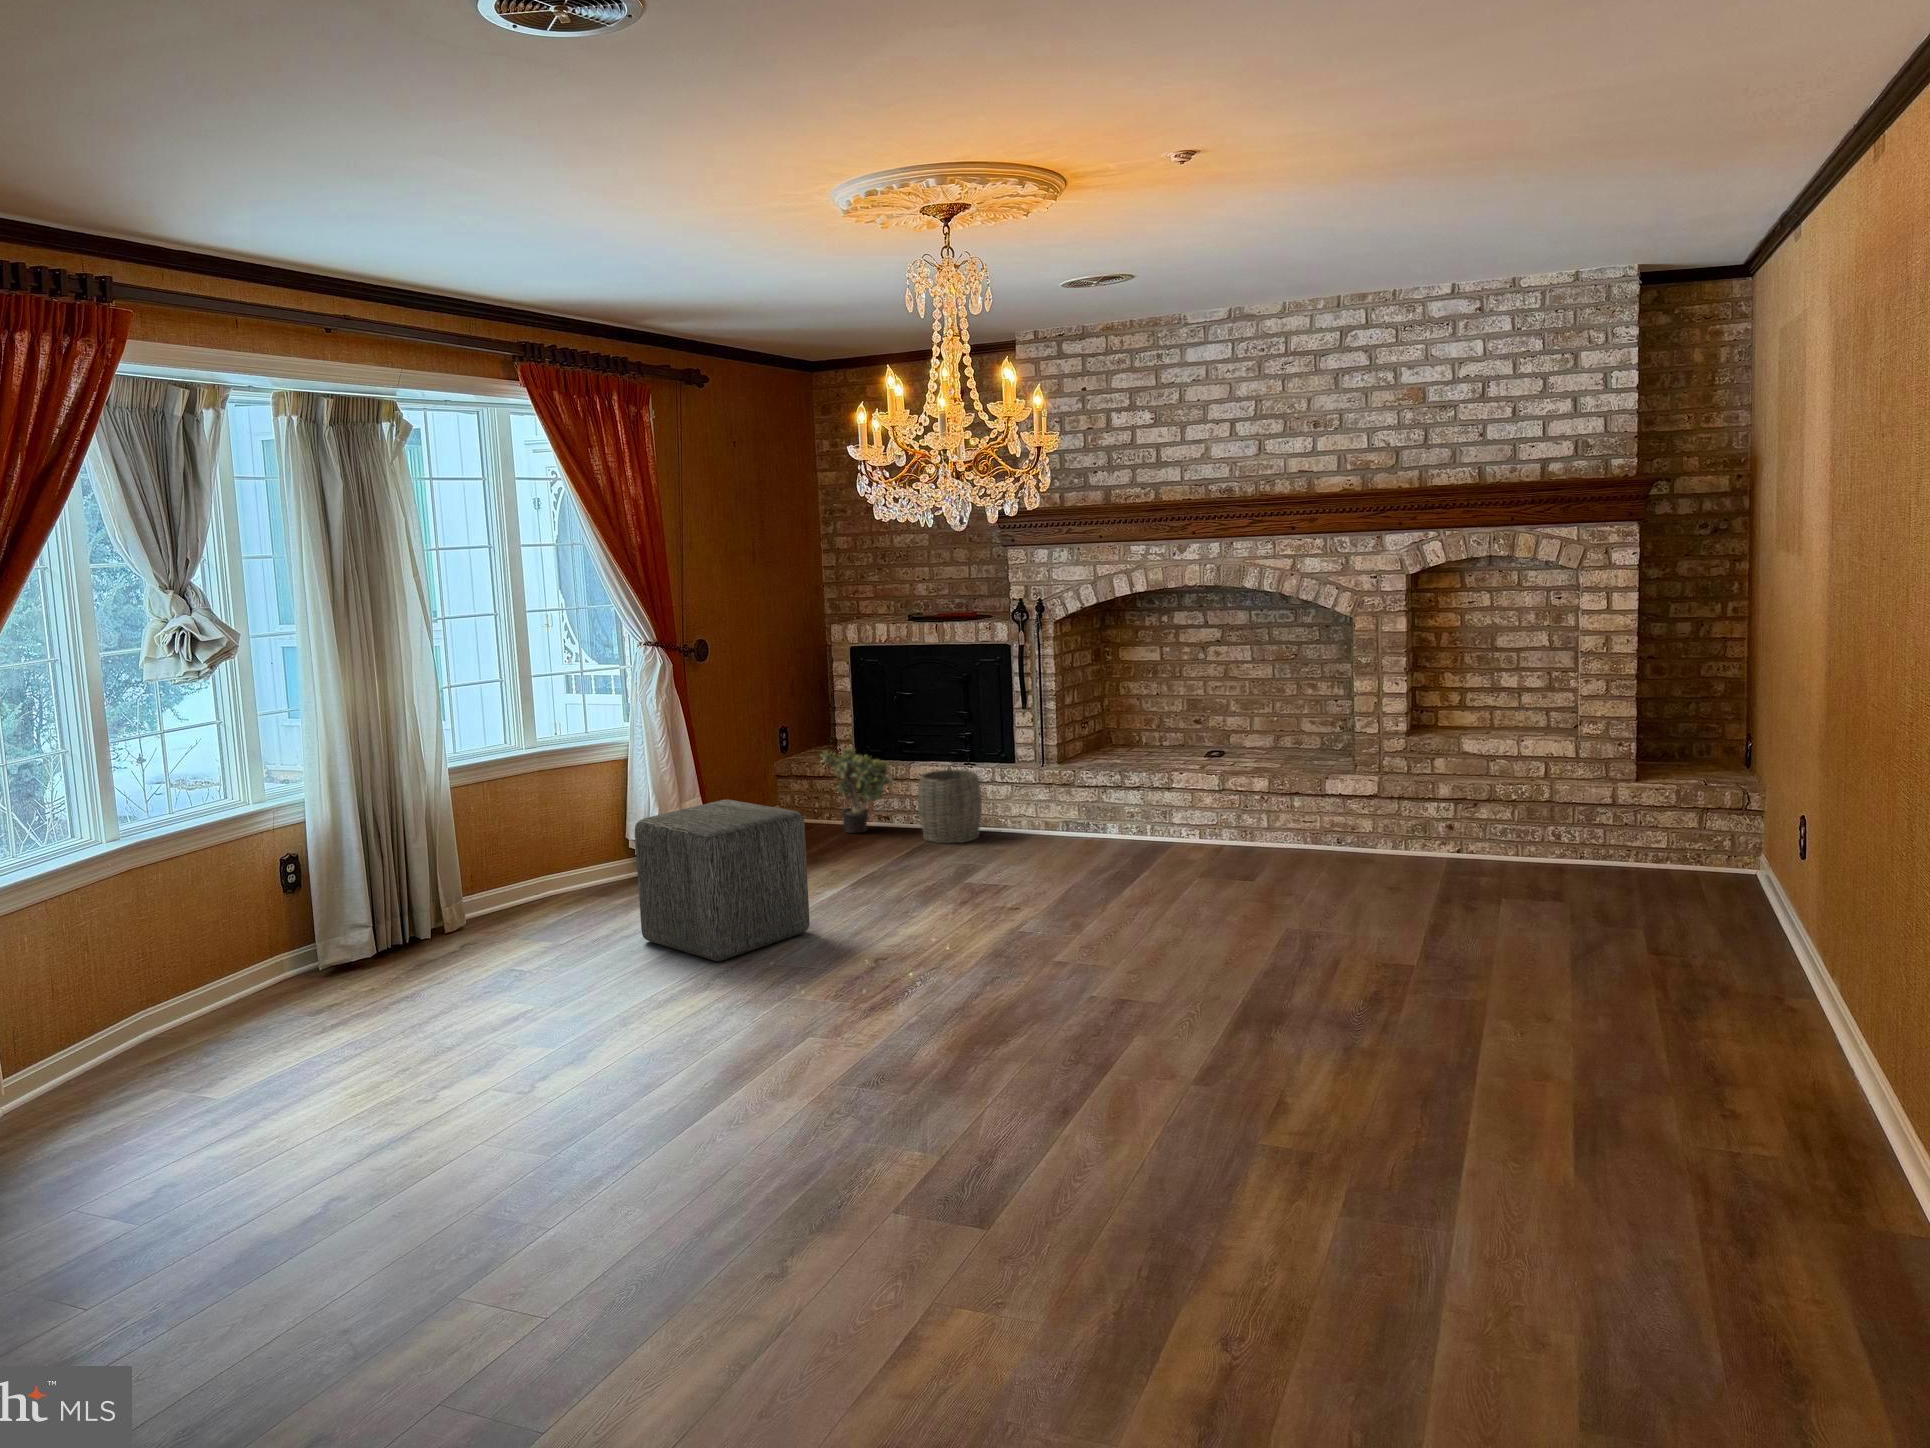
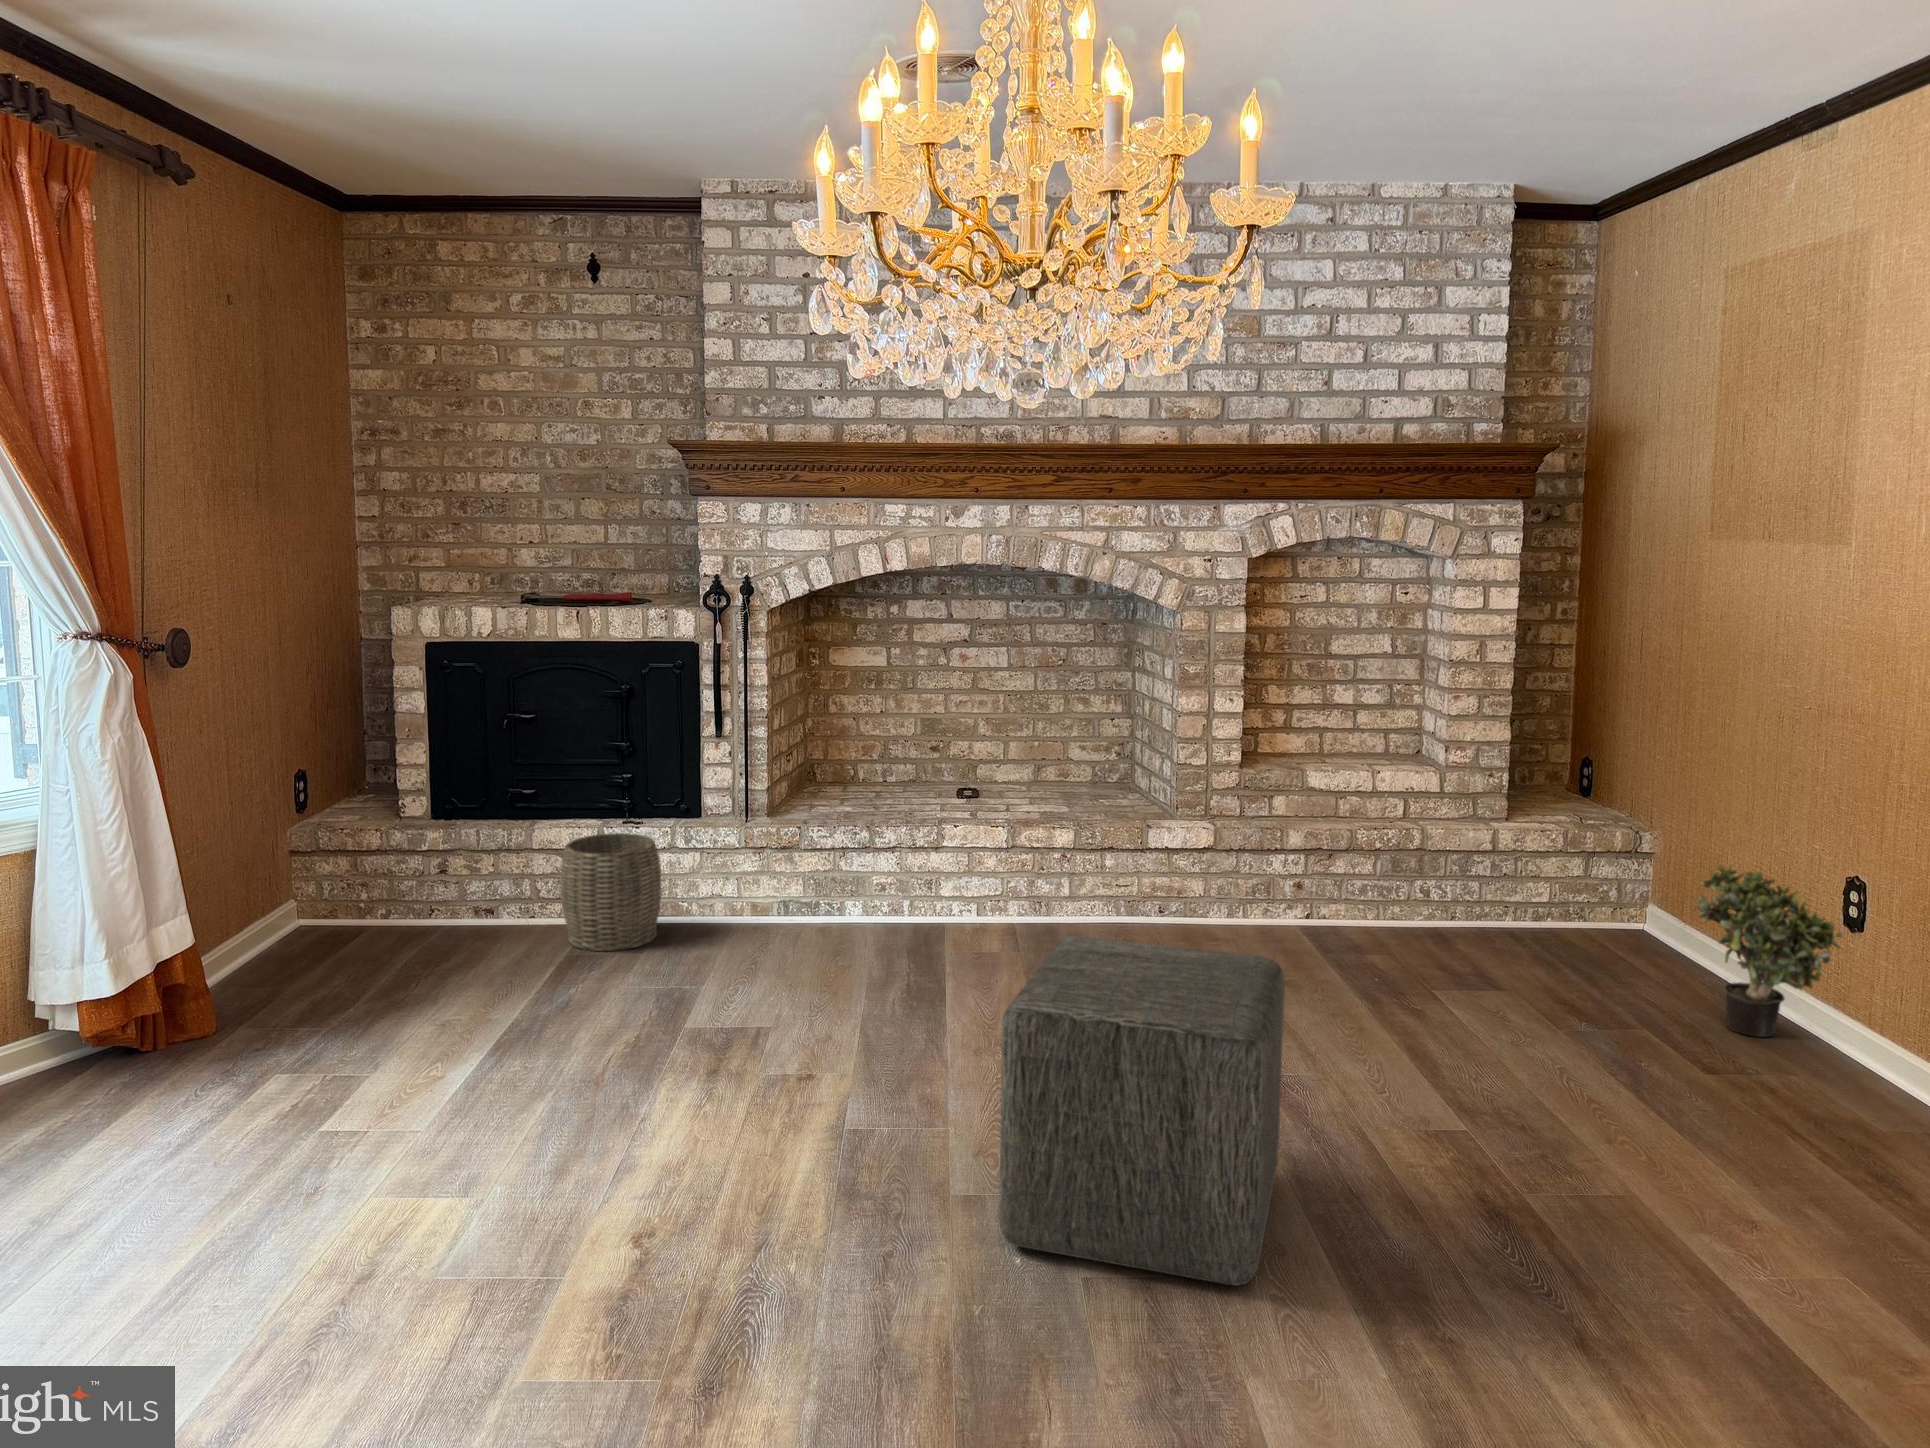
potted plant: present [821,747,892,833] -> present [1693,865,1843,1037]
ottoman: present [635,800,810,961] -> present [999,936,1285,1286]

